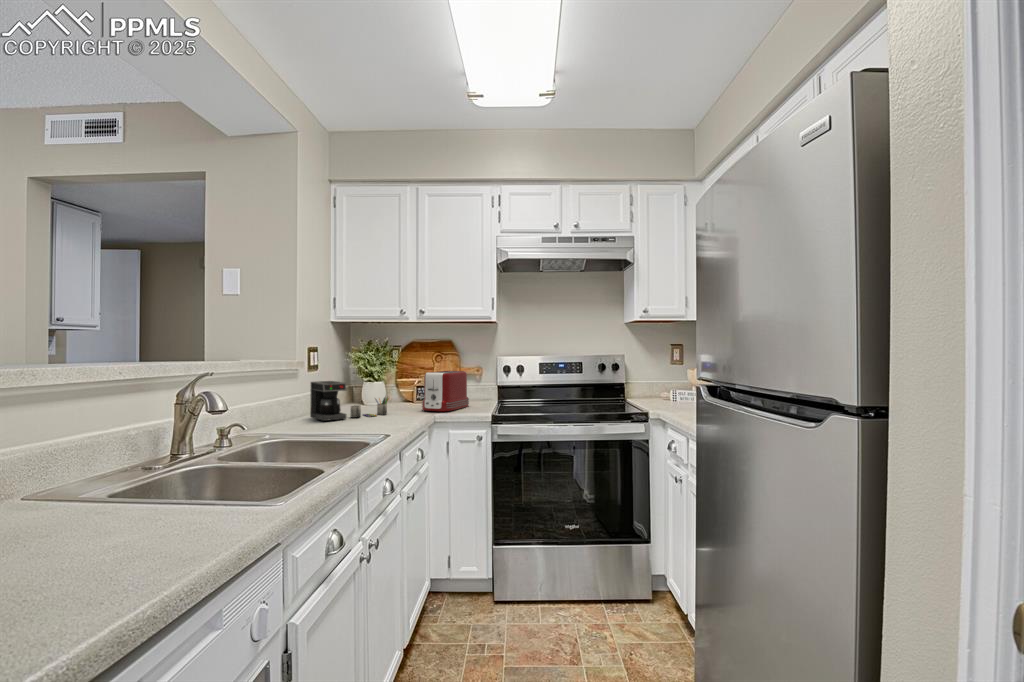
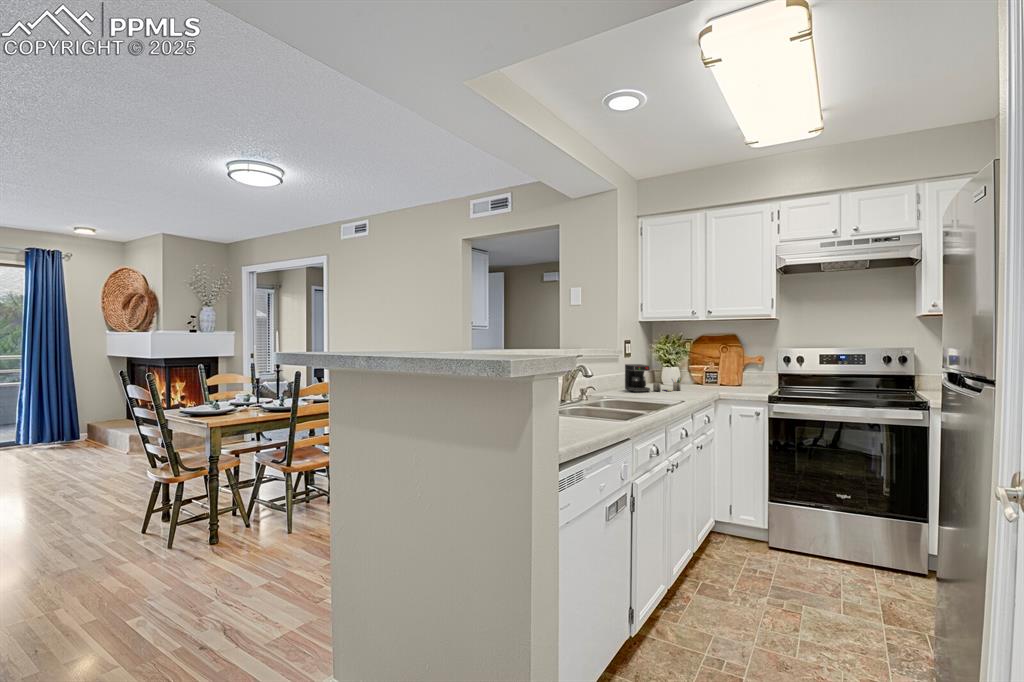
toaster: present [422,371,469,411] -> none [708,360,750,391]

